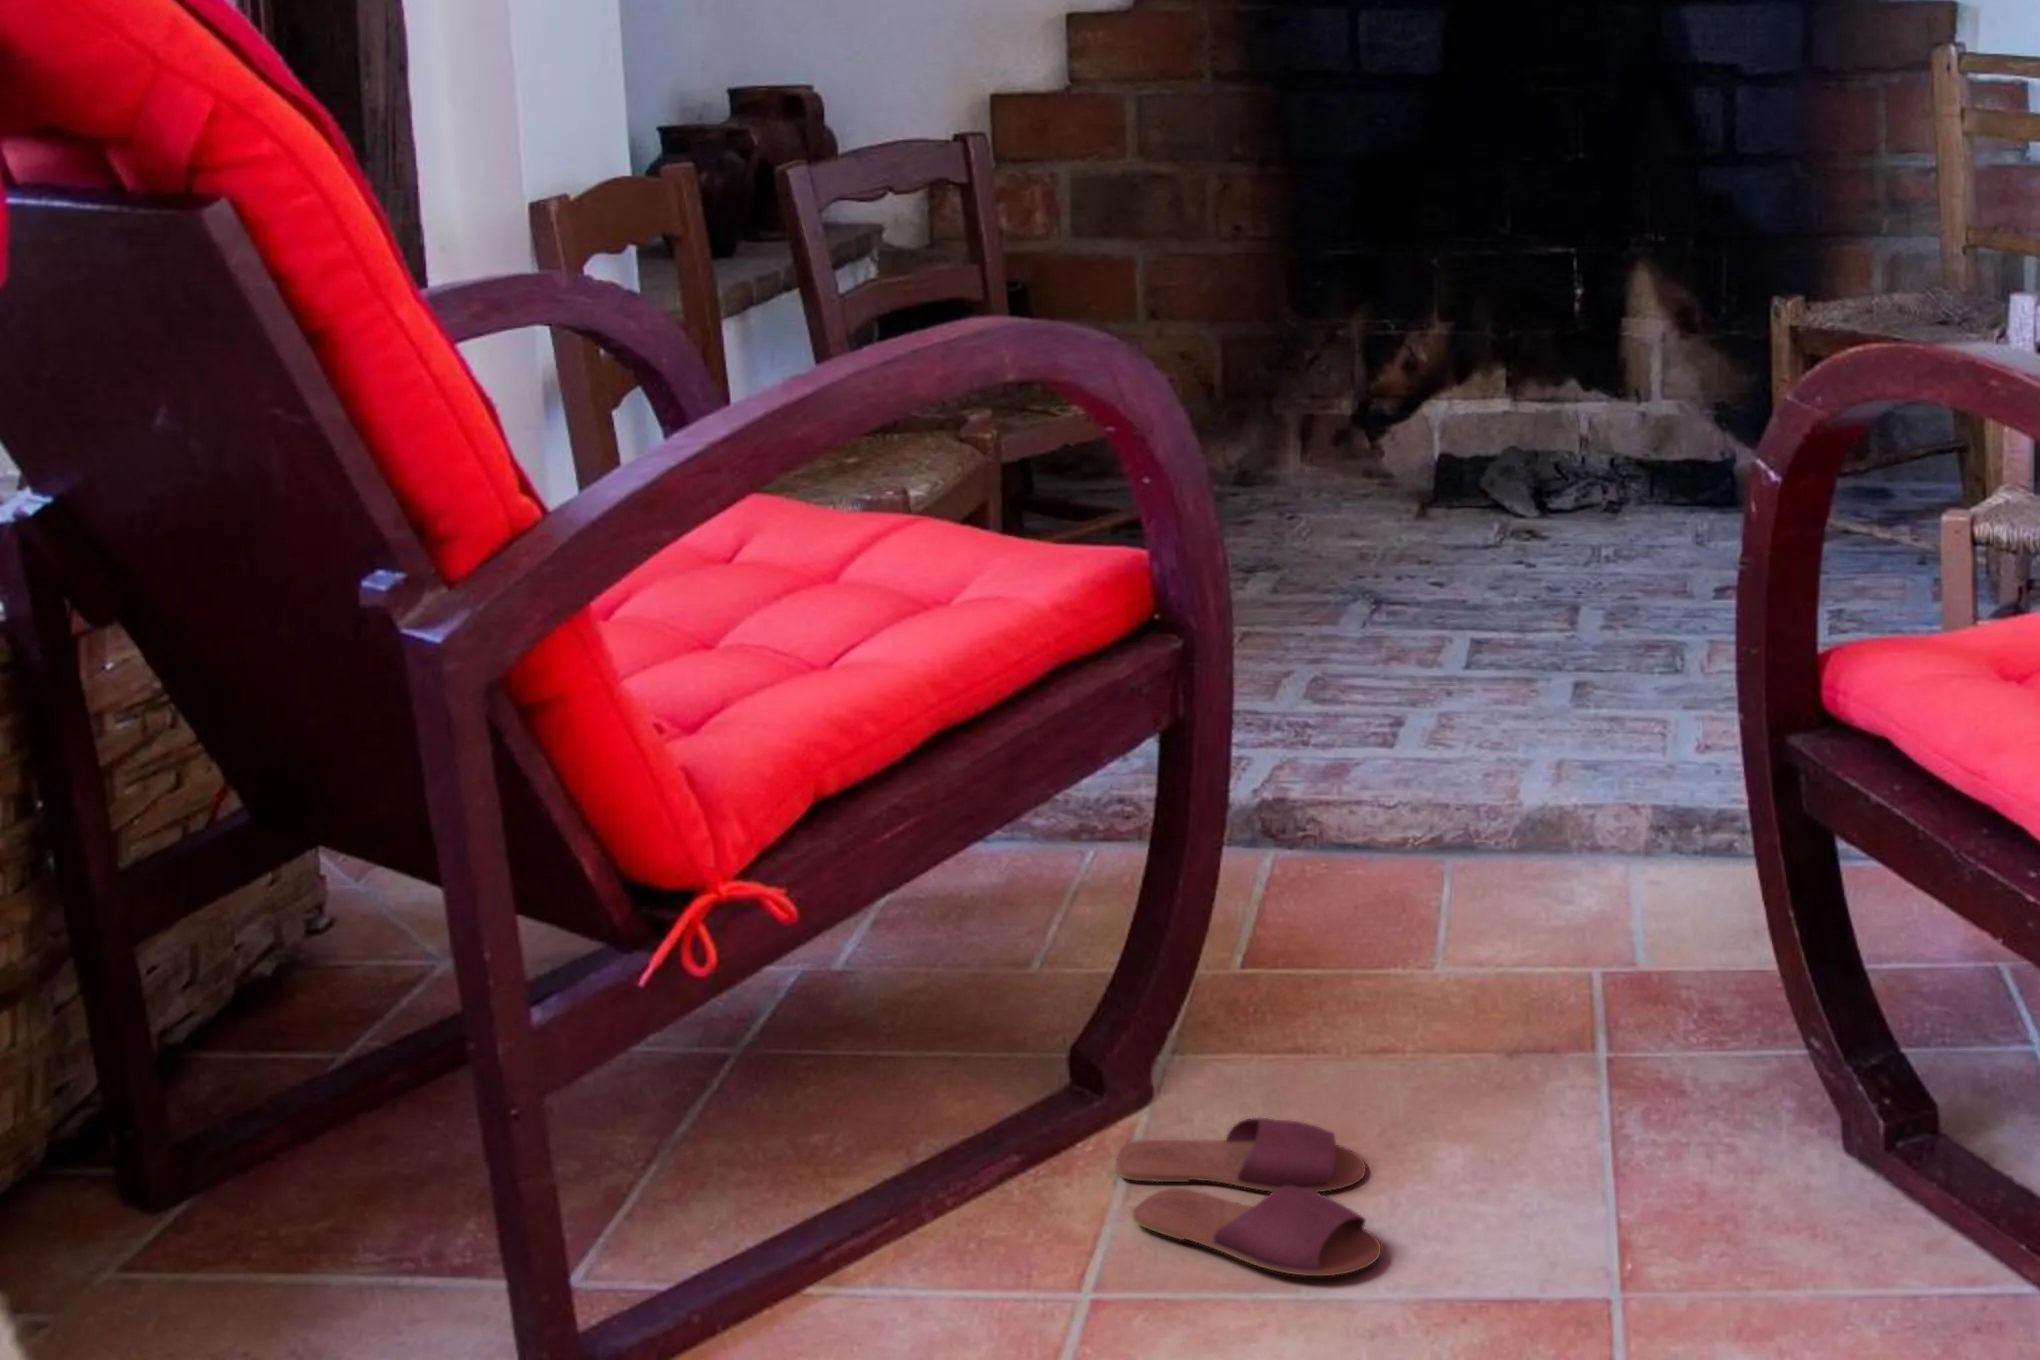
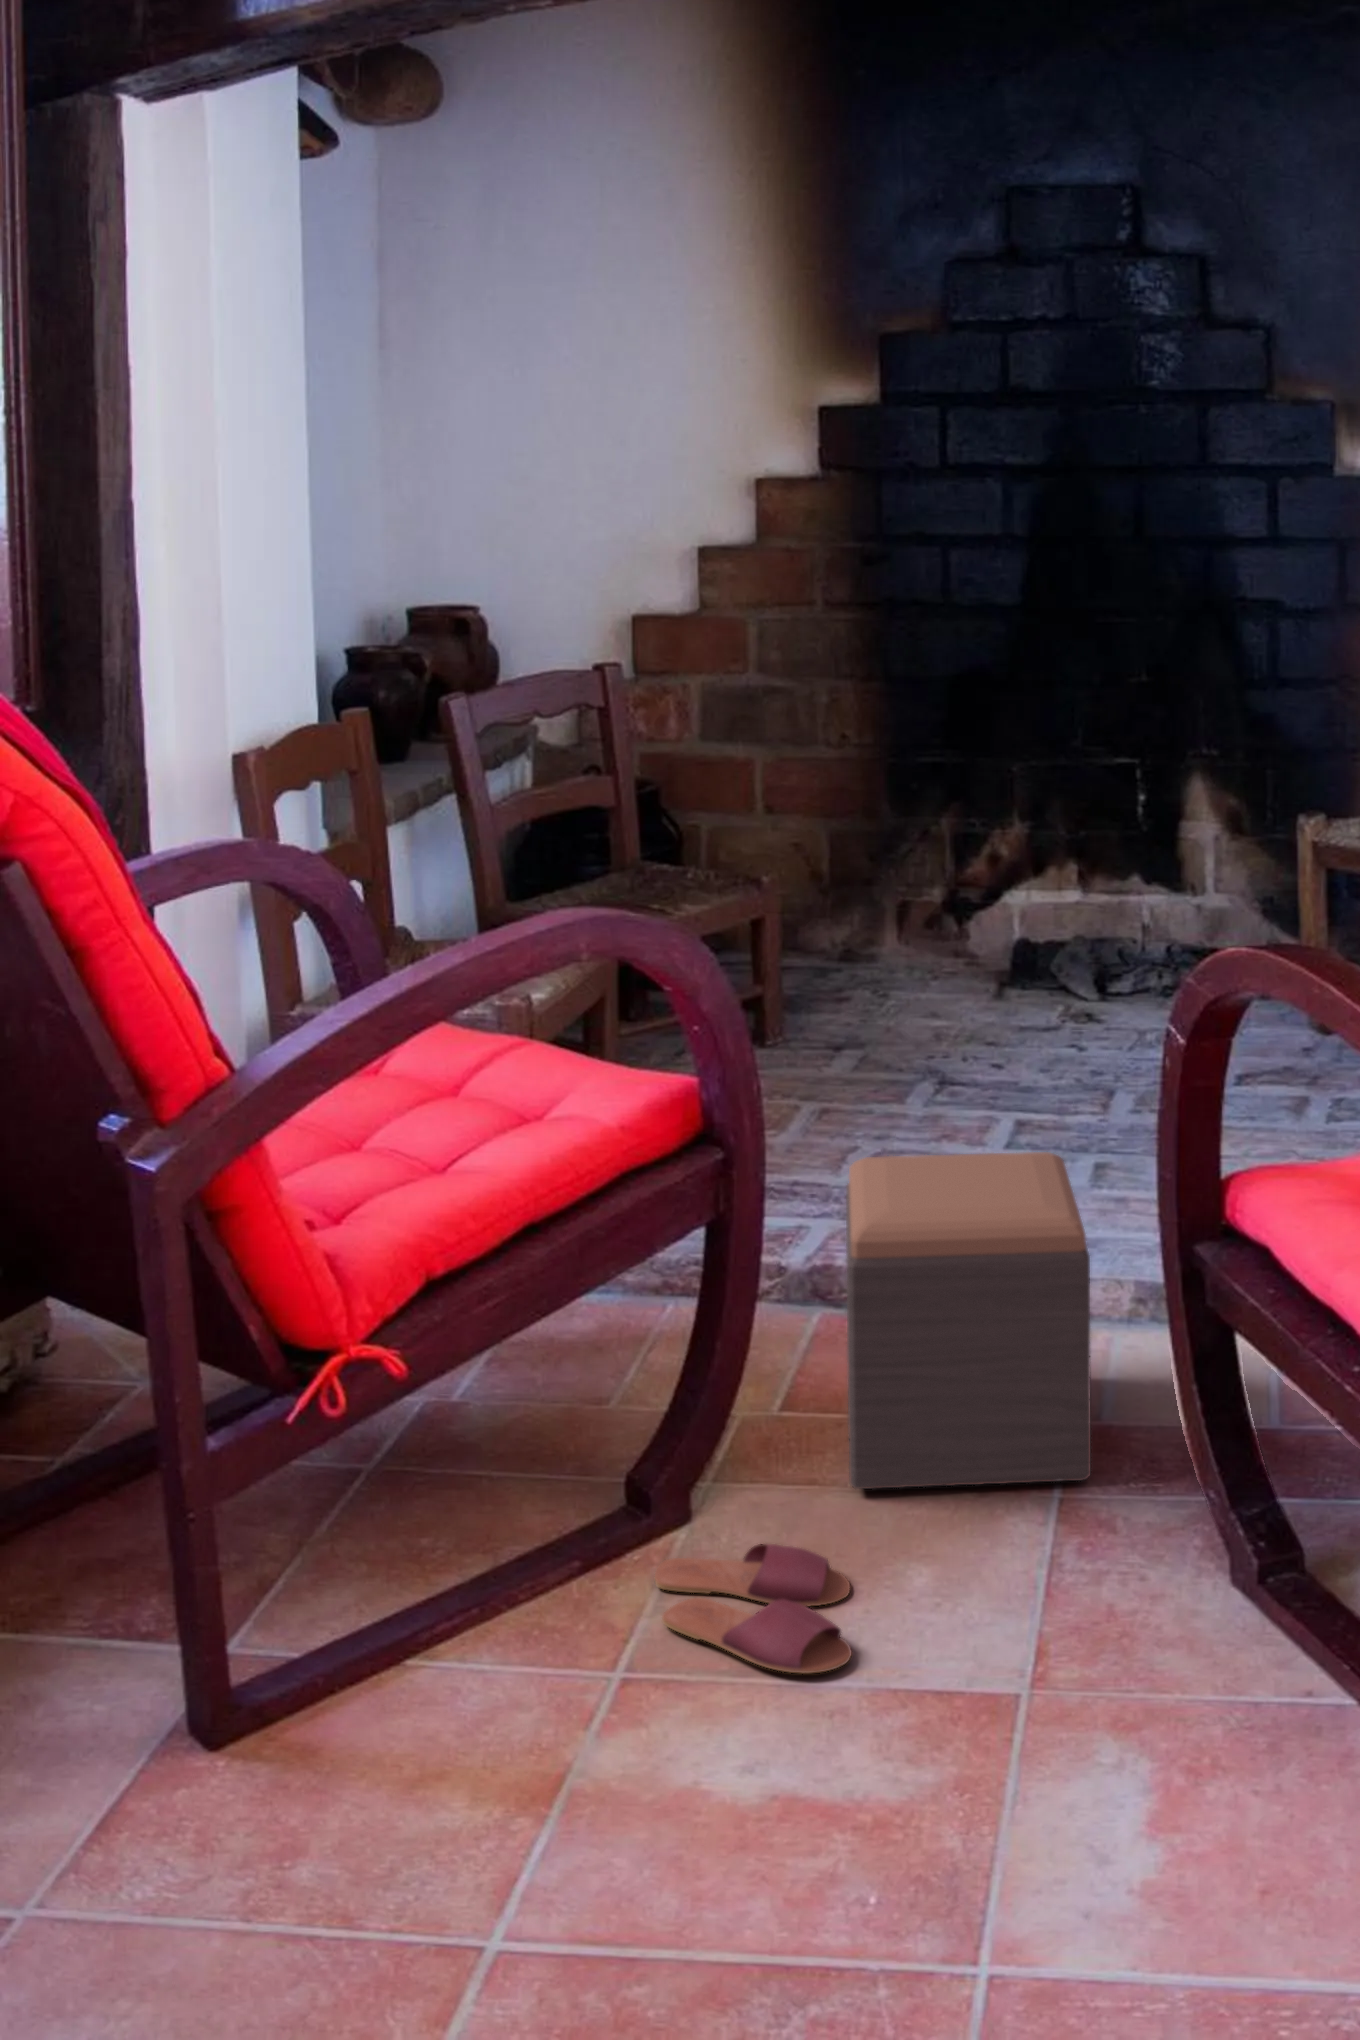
footstool: none [1319,644,1640,1049] -> present [846,1152,1091,1489]

